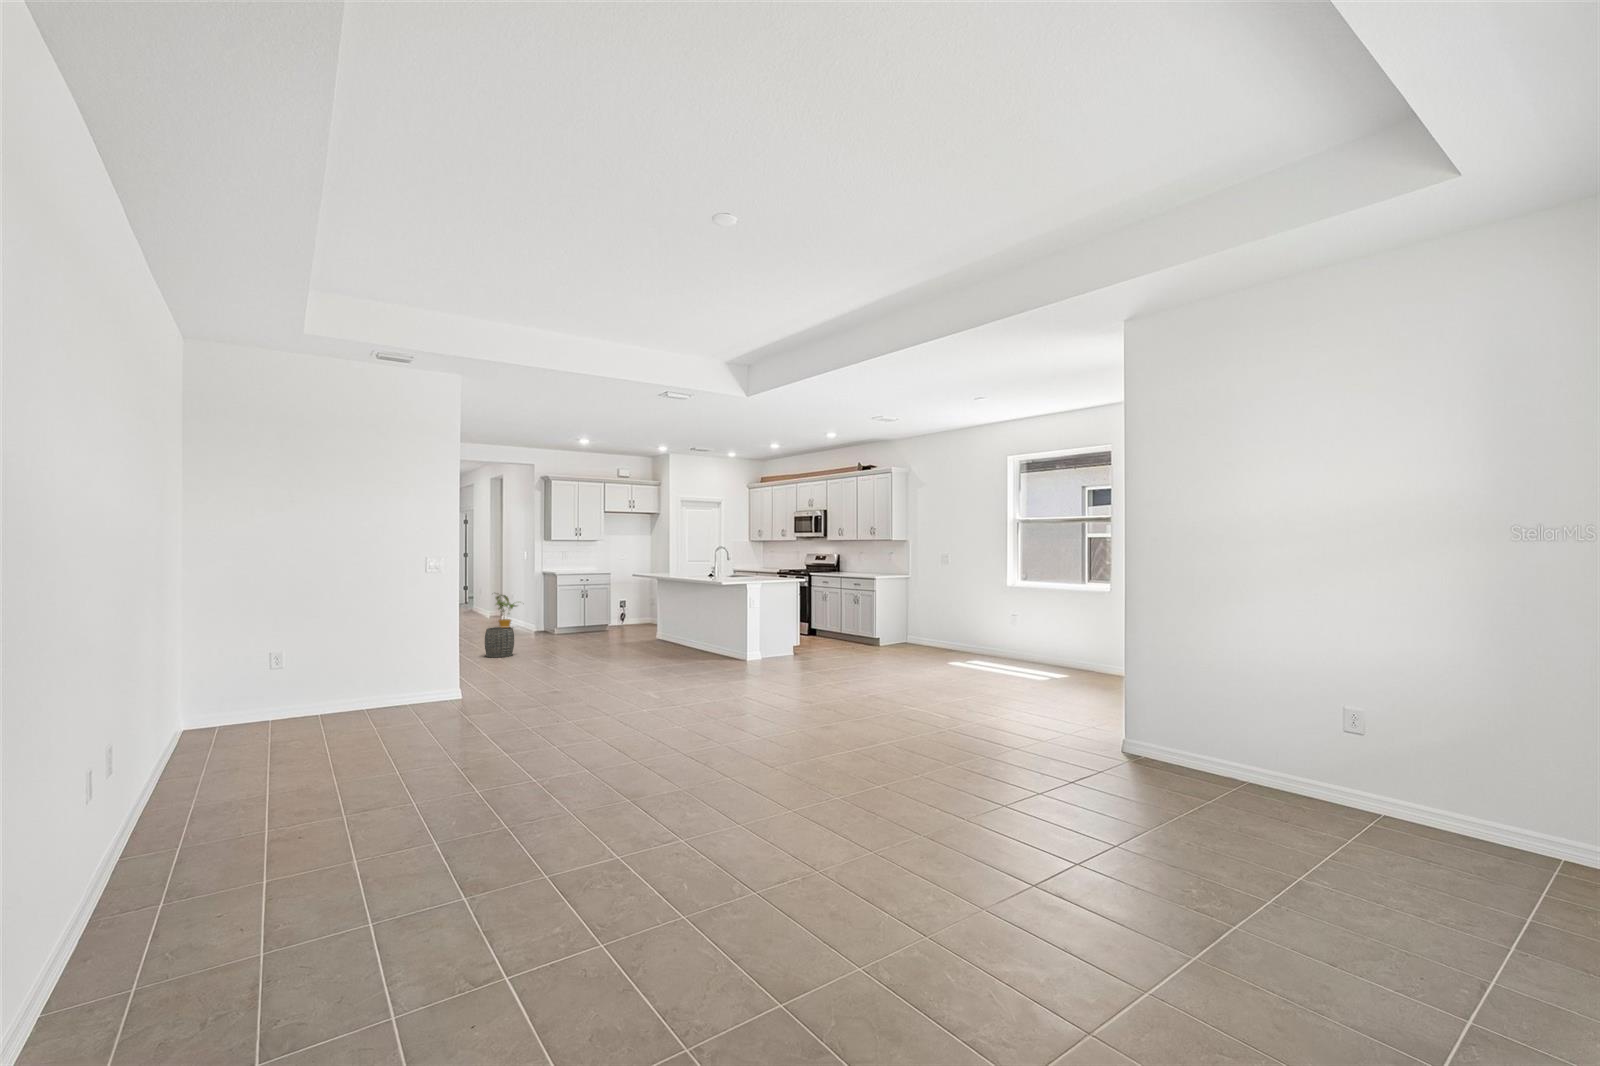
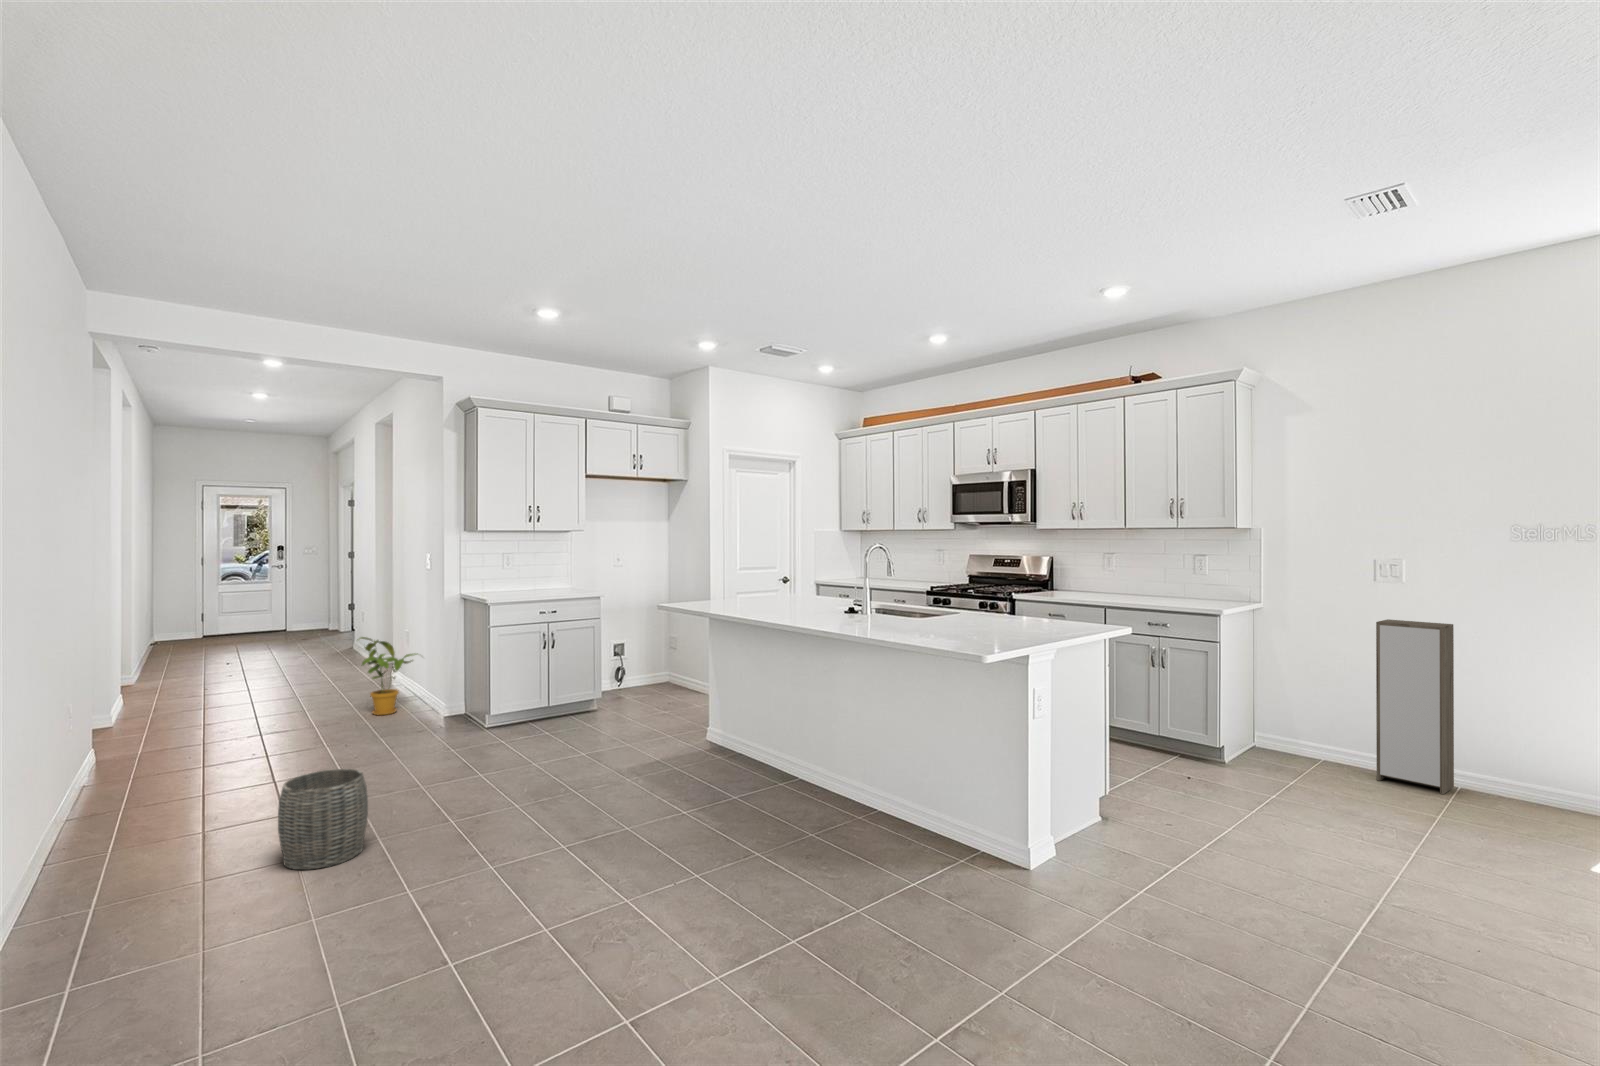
storage cabinet: none [933,580,960,652] -> present [1376,619,1454,794]

